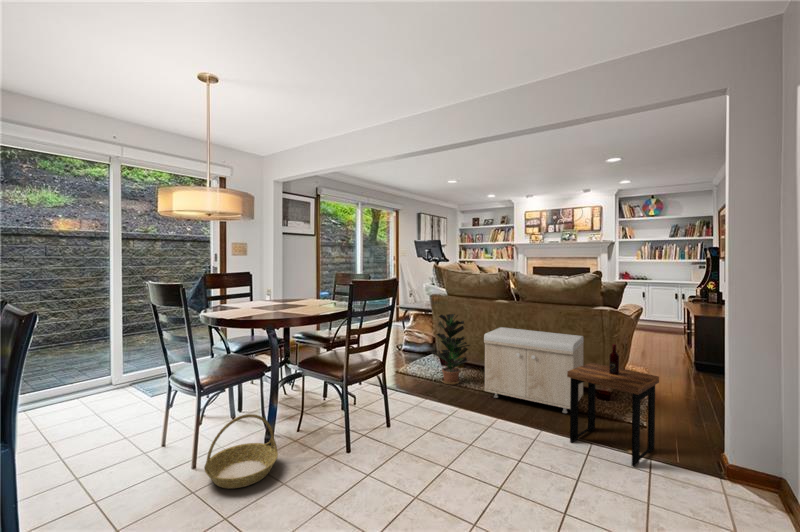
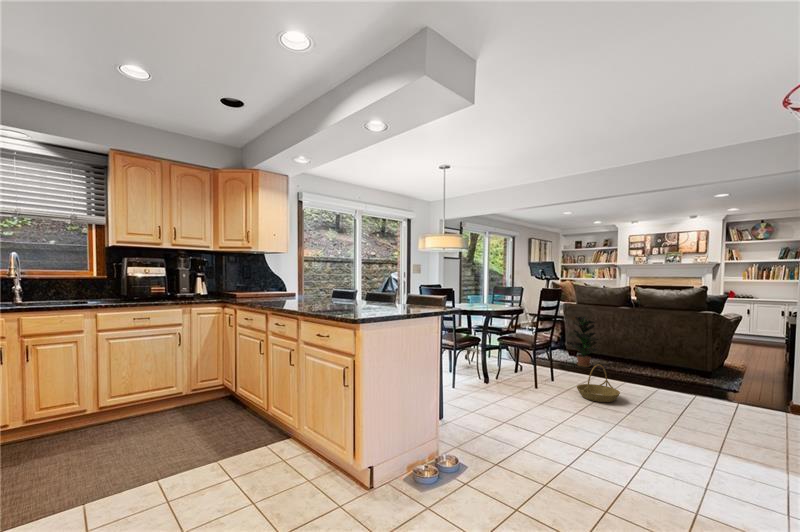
storage bench: present [484,327,584,413] -> none [614,327,694,385]
side table: present [567,344,659,467] -> none [683,333,752,410]
basket: present [204,414,278,488] -> present [577,364,620,402]

